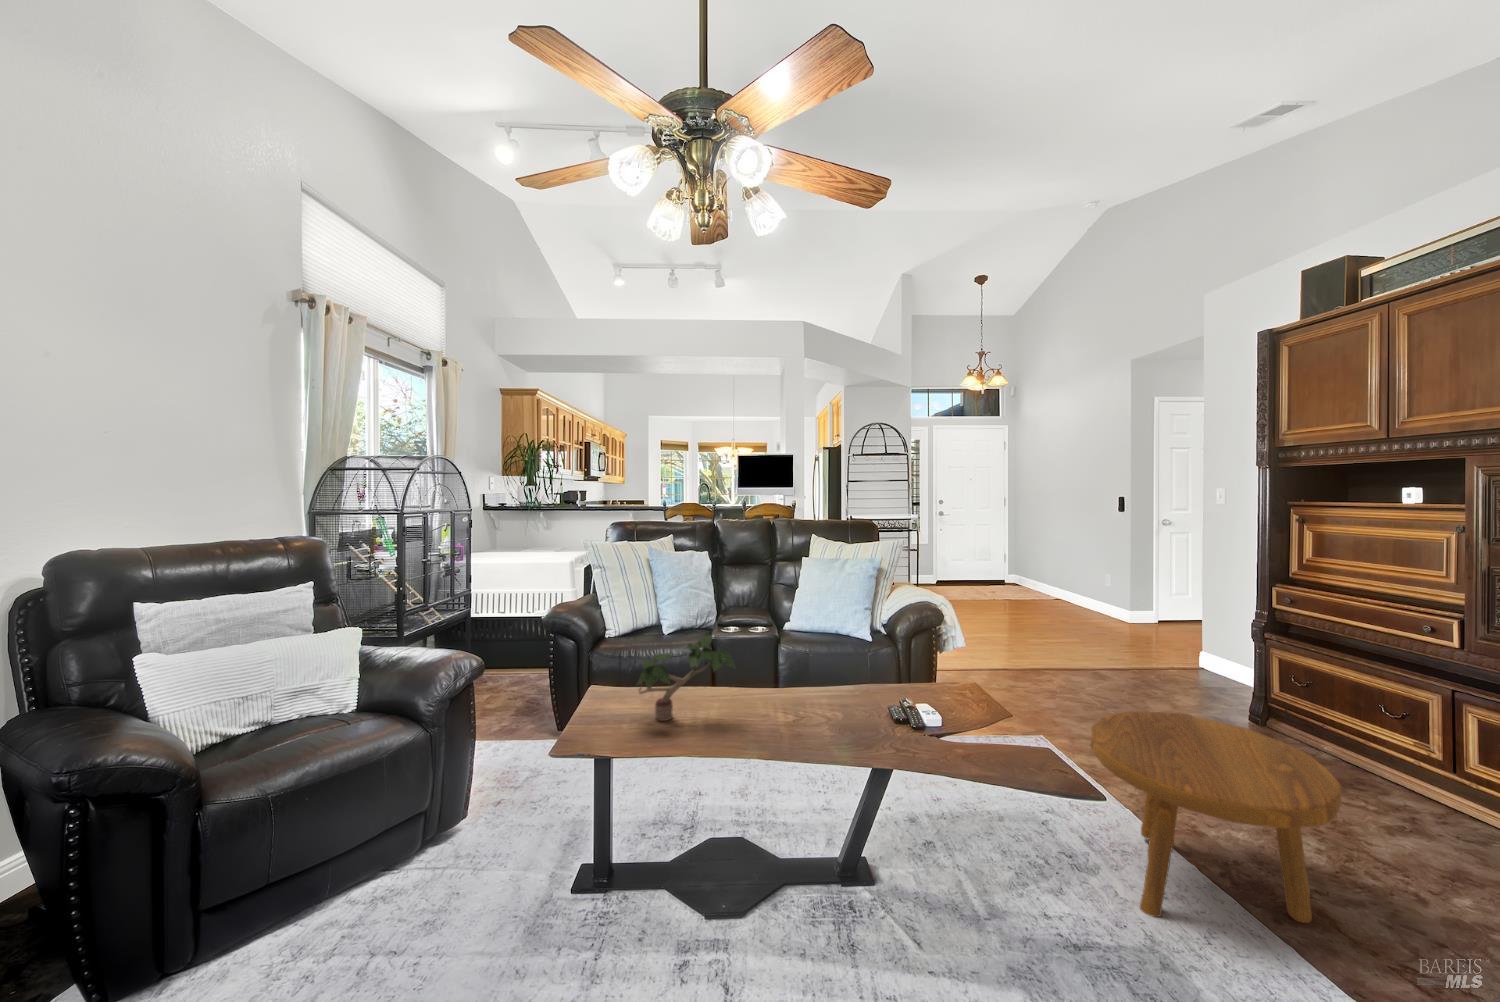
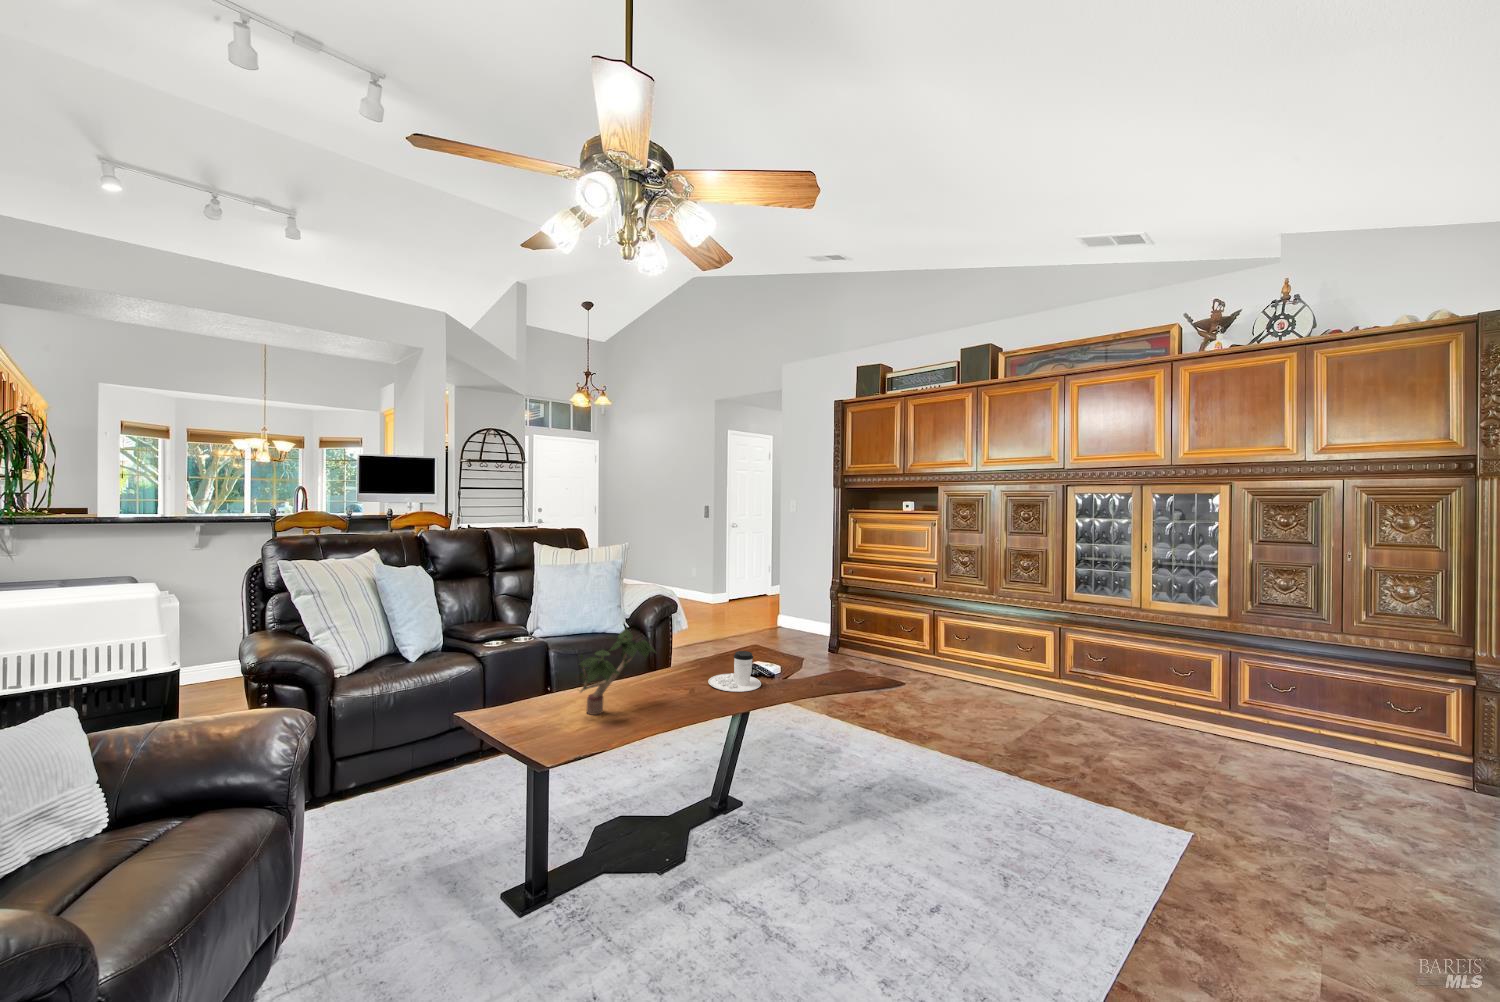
coffee cup: none [820,686,888,740] -> present [708,651,761,692]
footstool: present [1091,711,1342,923] -> none [830,643,953,765]

